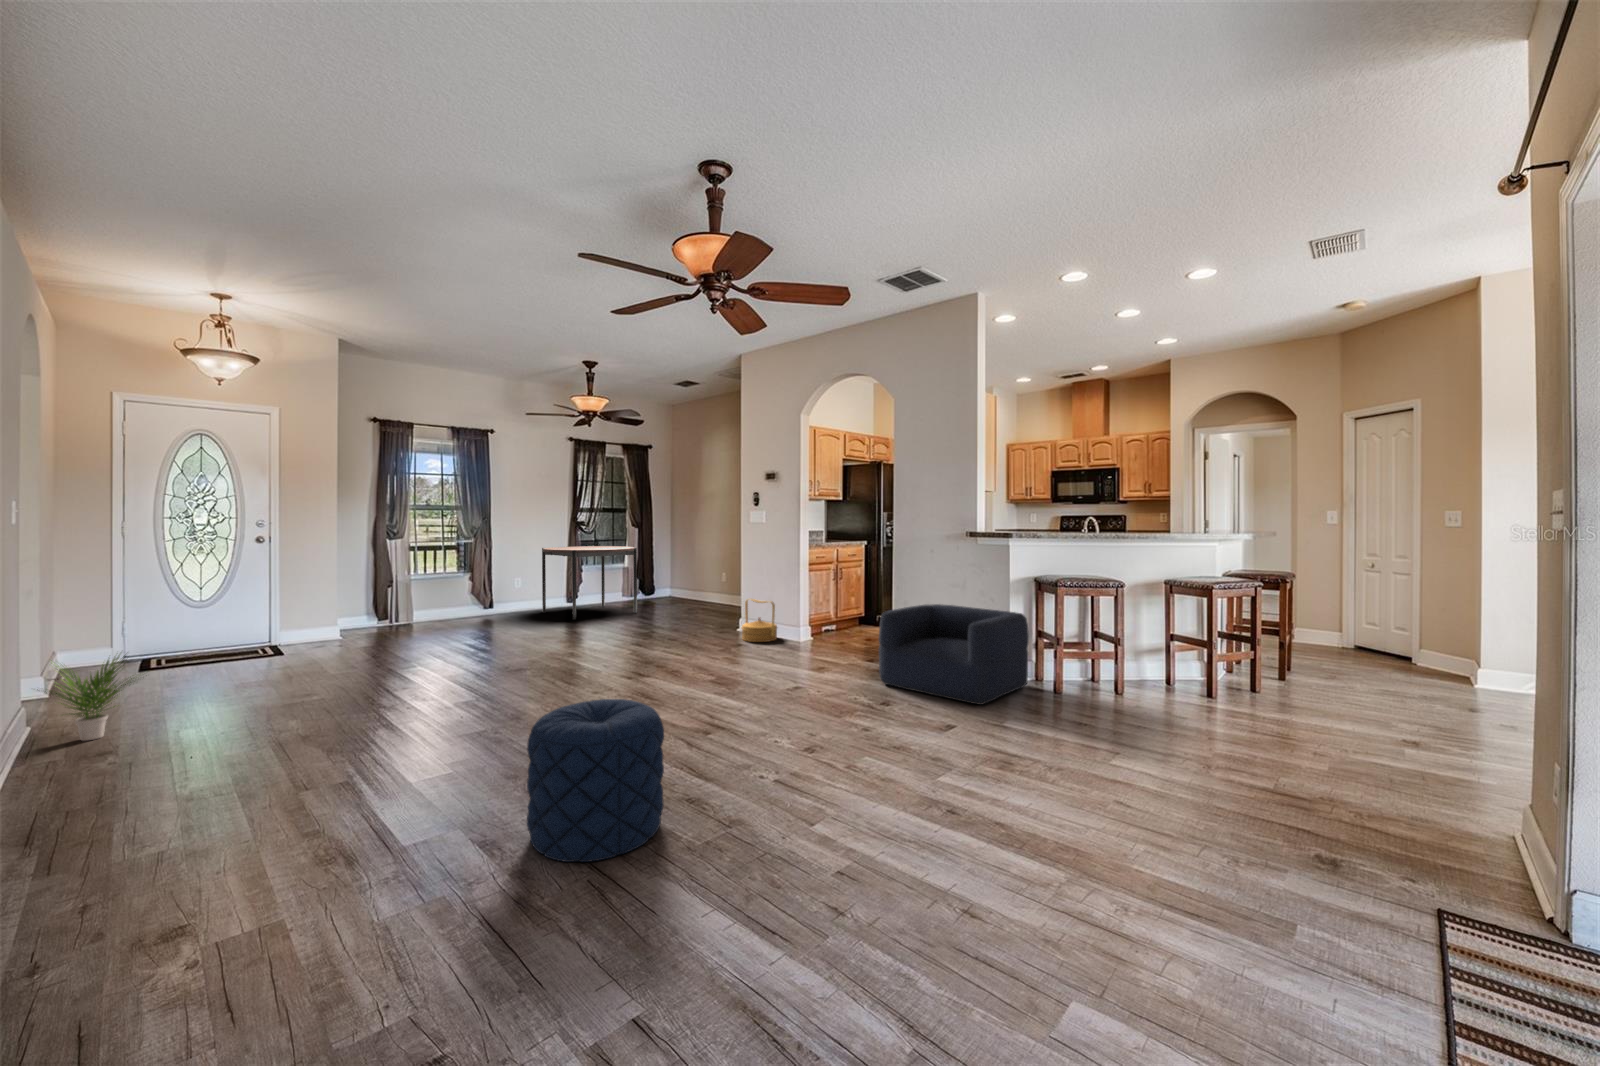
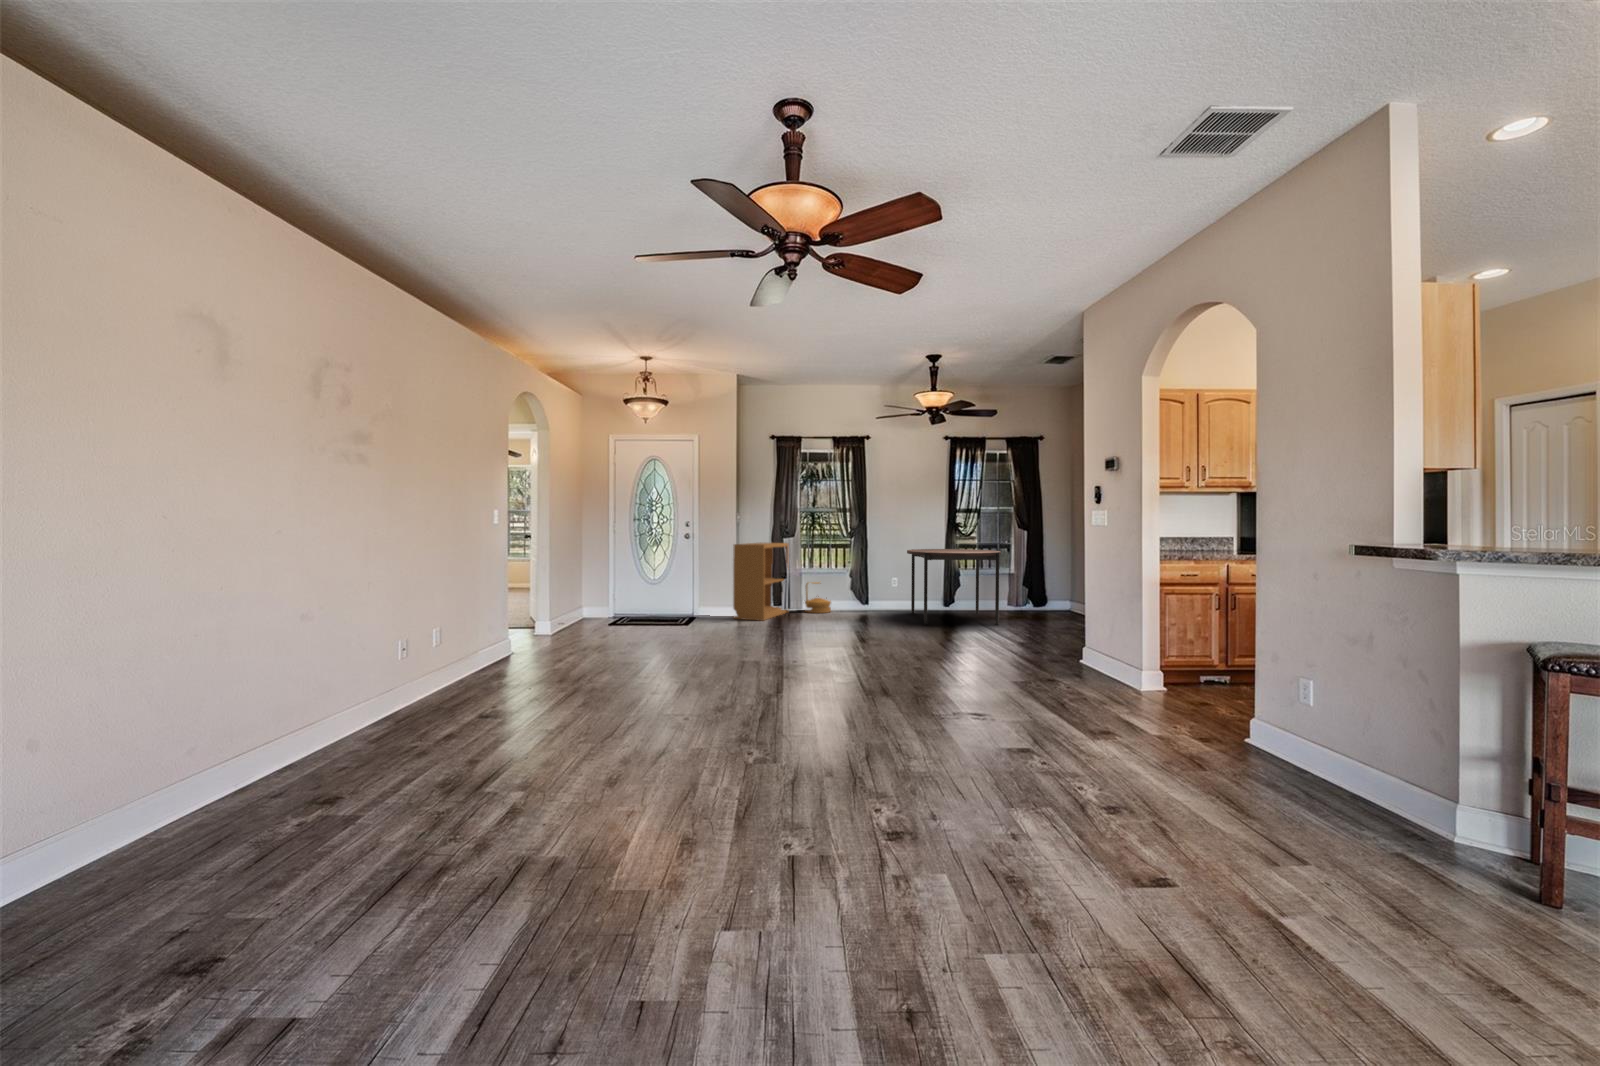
bookshelf: none [335,545,398,641] -> present [733,543,788,621]
woven basket: present [742,599,777,642] -> present [805,582,831,613]
armchair: present [879,604,1029,705] -> none [1146,662,1473,864]
potted plant: present [45,656,135,741] -> none [497,607,554,663]
pouf: present [527,699,664,862] -> none [503,698,641,858]

